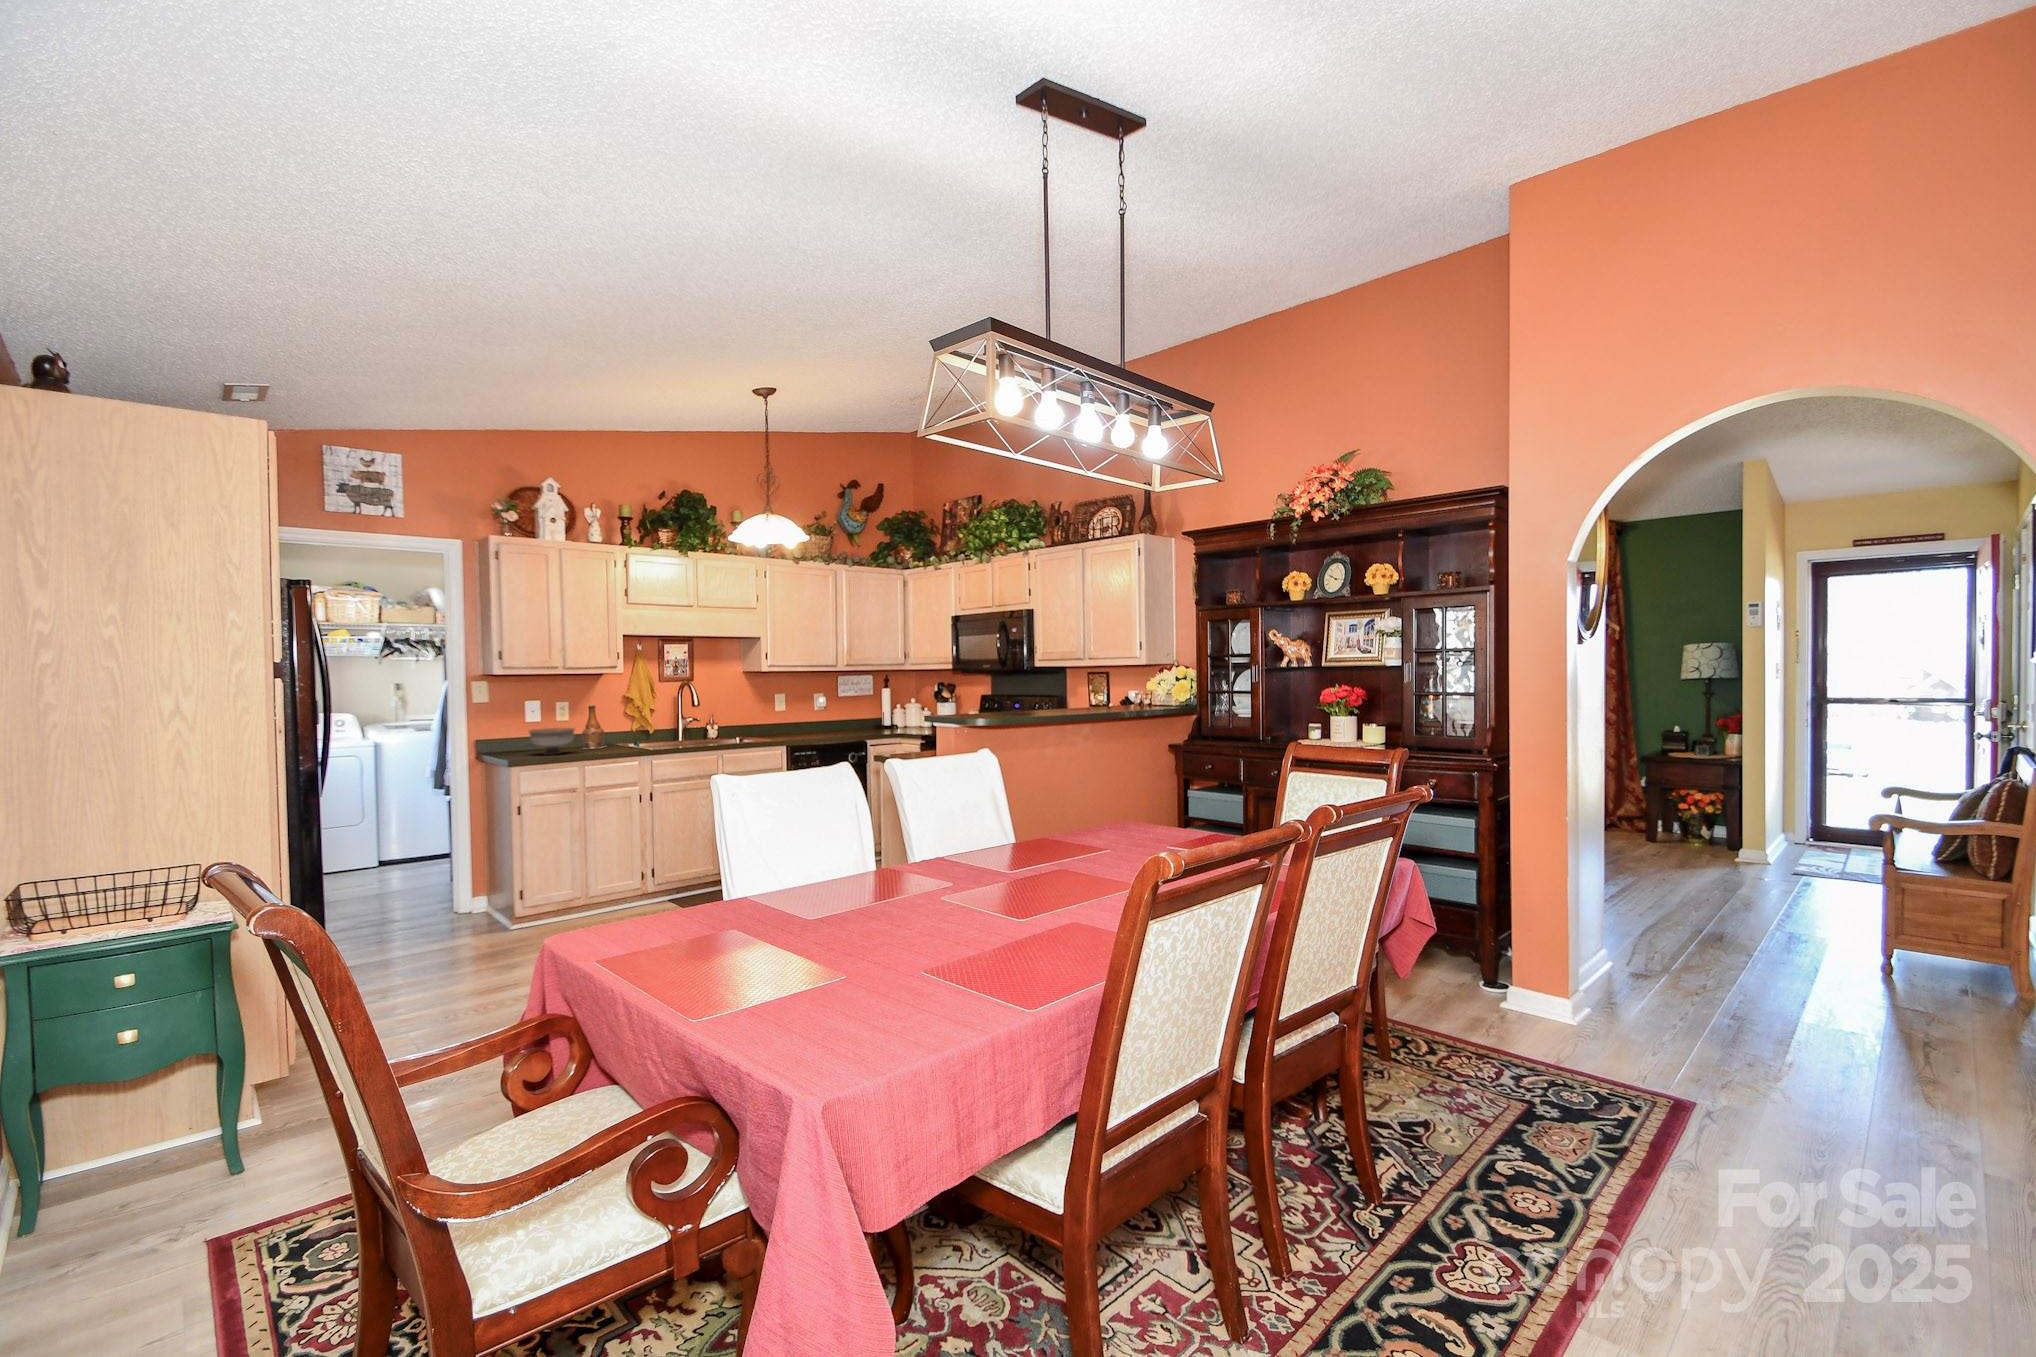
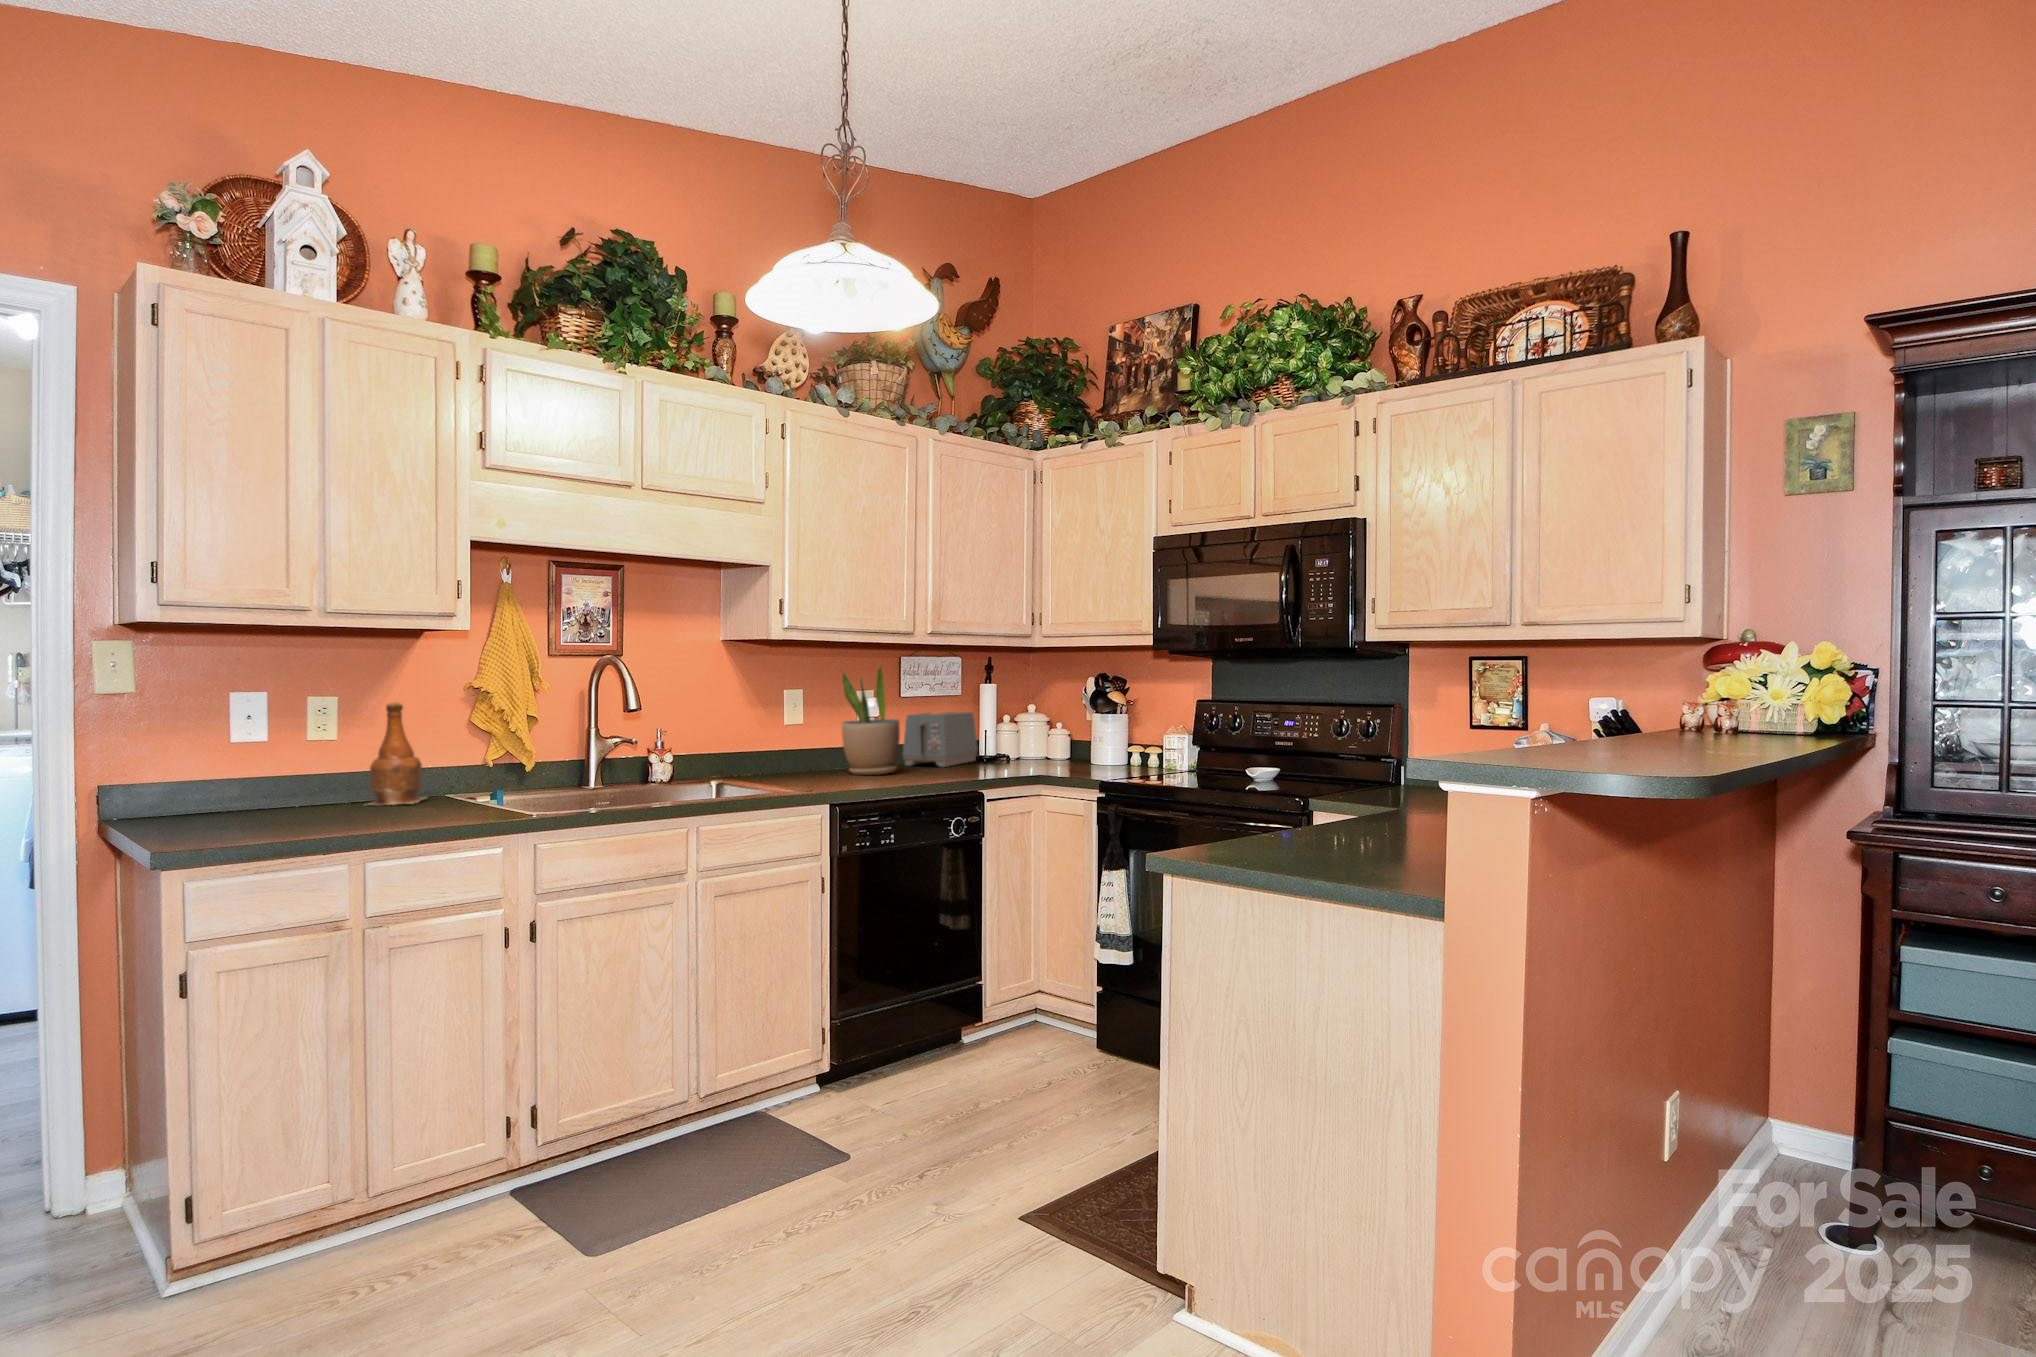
potted plant: none [802,682,831,735] -> present [842,667,900,775]
toaster: none [839,704,881,732] -> present [903,711,978,767]
bowl: present [529,728,575,755] -> none [225,757,350,825]

